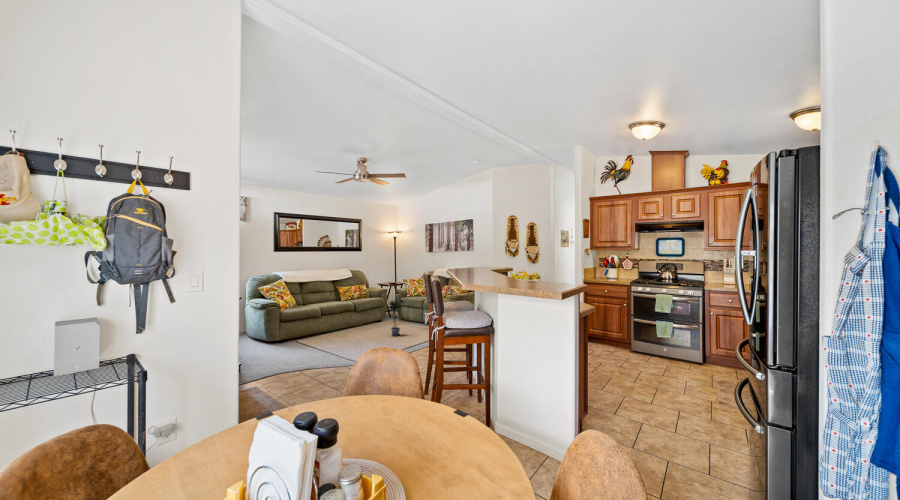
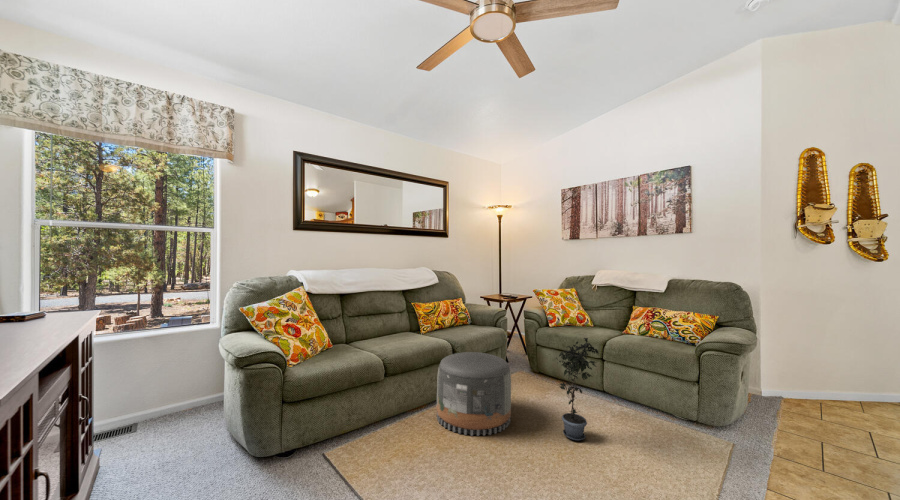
pouf: none [343,307,376,336] -> present [437,352,511,436]

